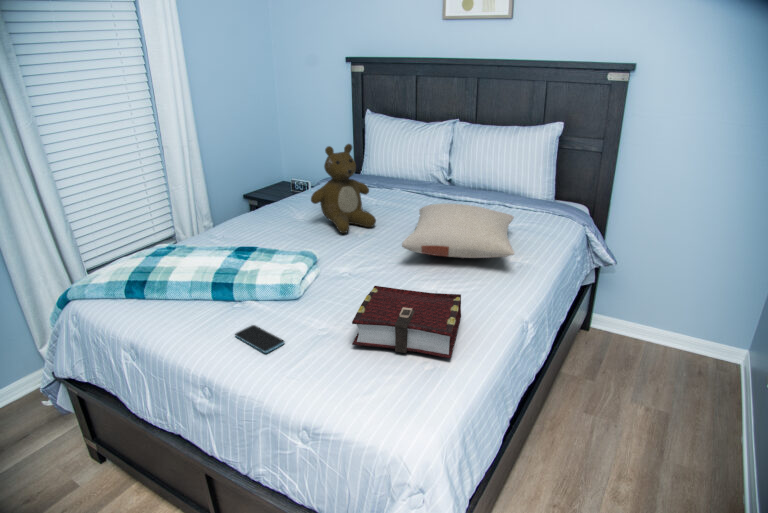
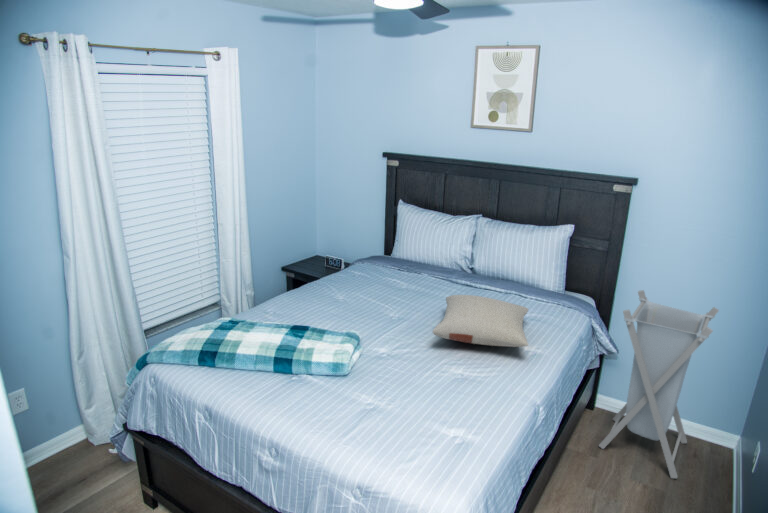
teddy bear: present [311,144,376,233] -> none [352,237,407,315]
laundry hamper: none [594,192,730,395] -> present [599,290,719,478]
book: present [352,286,461,358] -> none [394,368,484,435]
smartphone: present [235,325,284,353] -> none [296,396,338,422]

